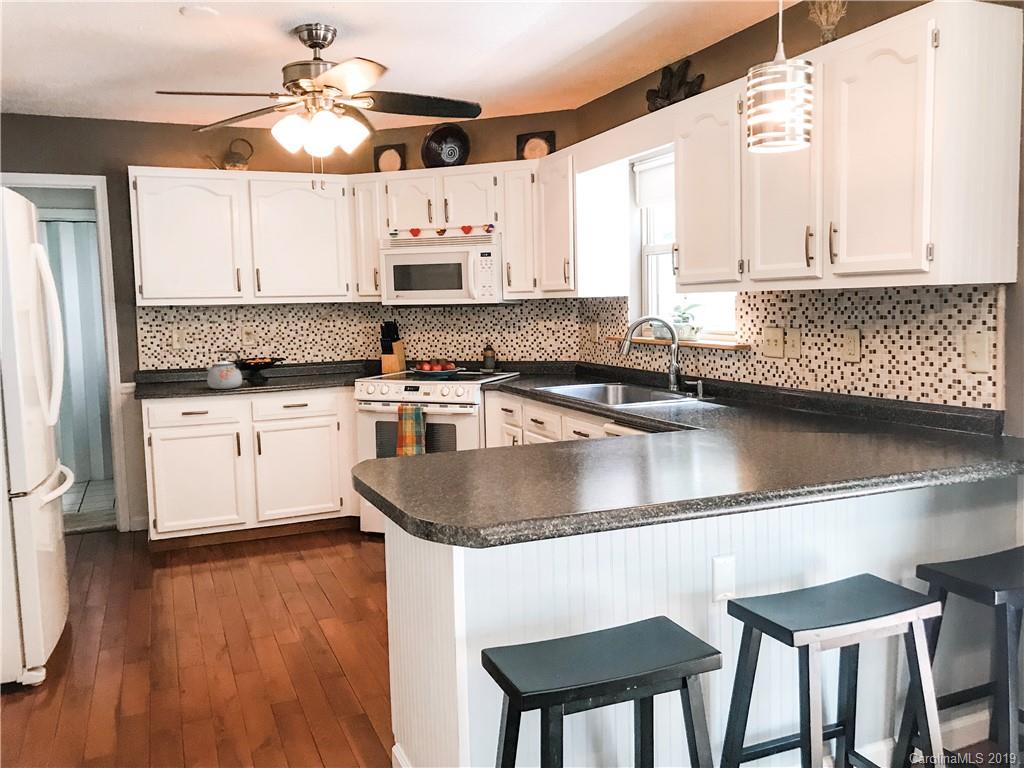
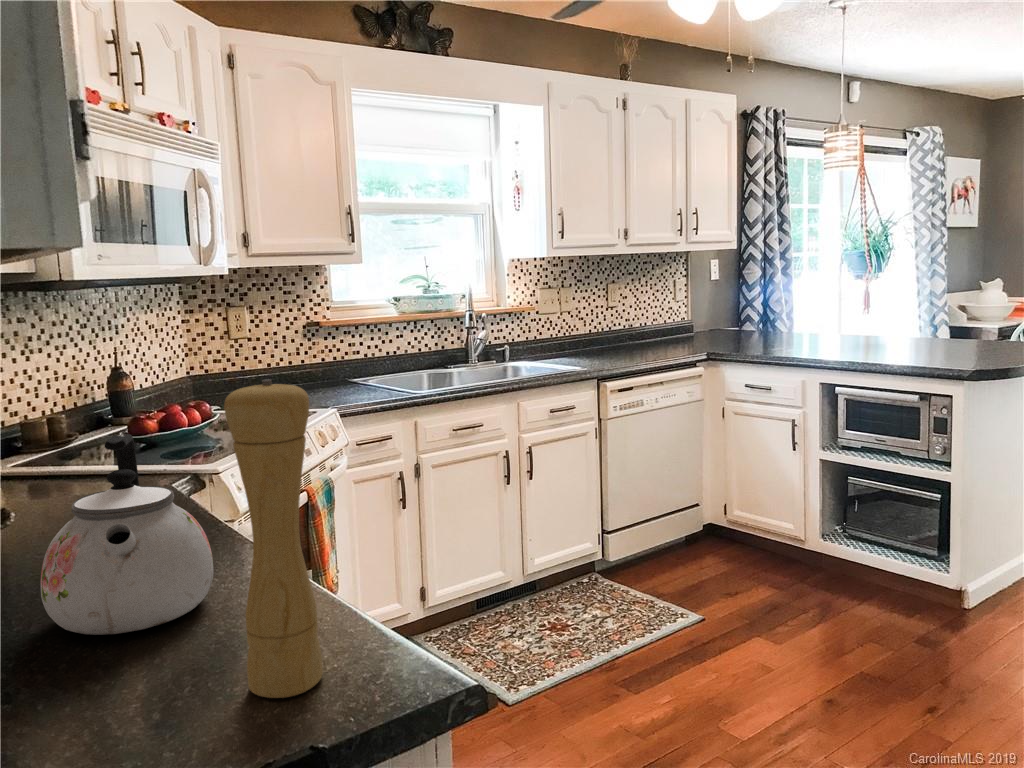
pepper mill: none [159,339,177,394] -> present [224,379,323,698]

